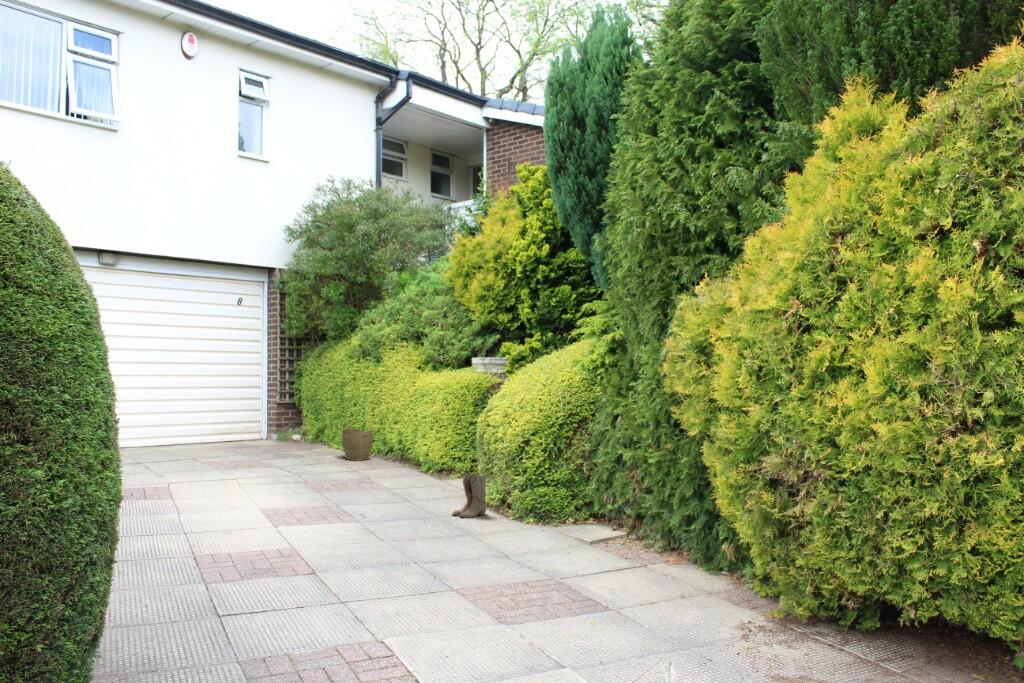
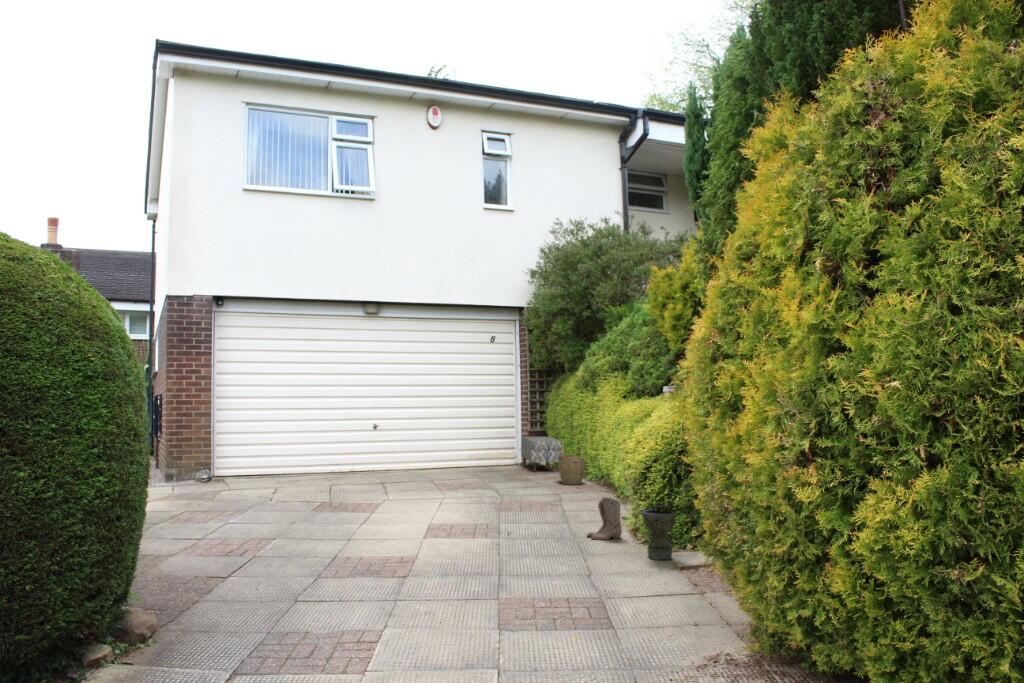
bench: none [275,409,330,448] -> present [521,437,563,472]
planter: none [531,475,566,534] -> present [642,501,677,560]

